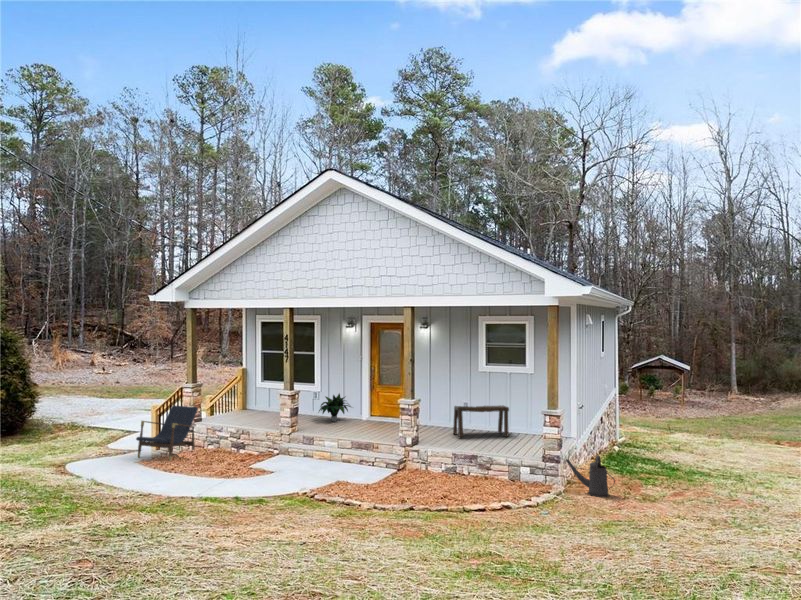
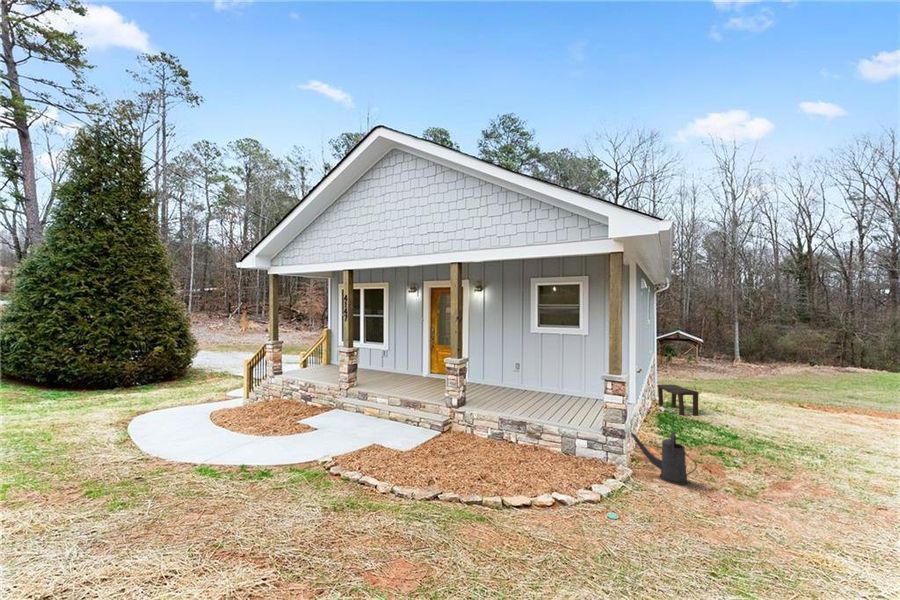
potted plant: present [319,394,351,422] -> none [382,351,415,377]
bench: present [453,405,509,437] -> present [657,385,699,416]
lounge chair: present [136,406,198,461] -> none [214,360,274,411]

